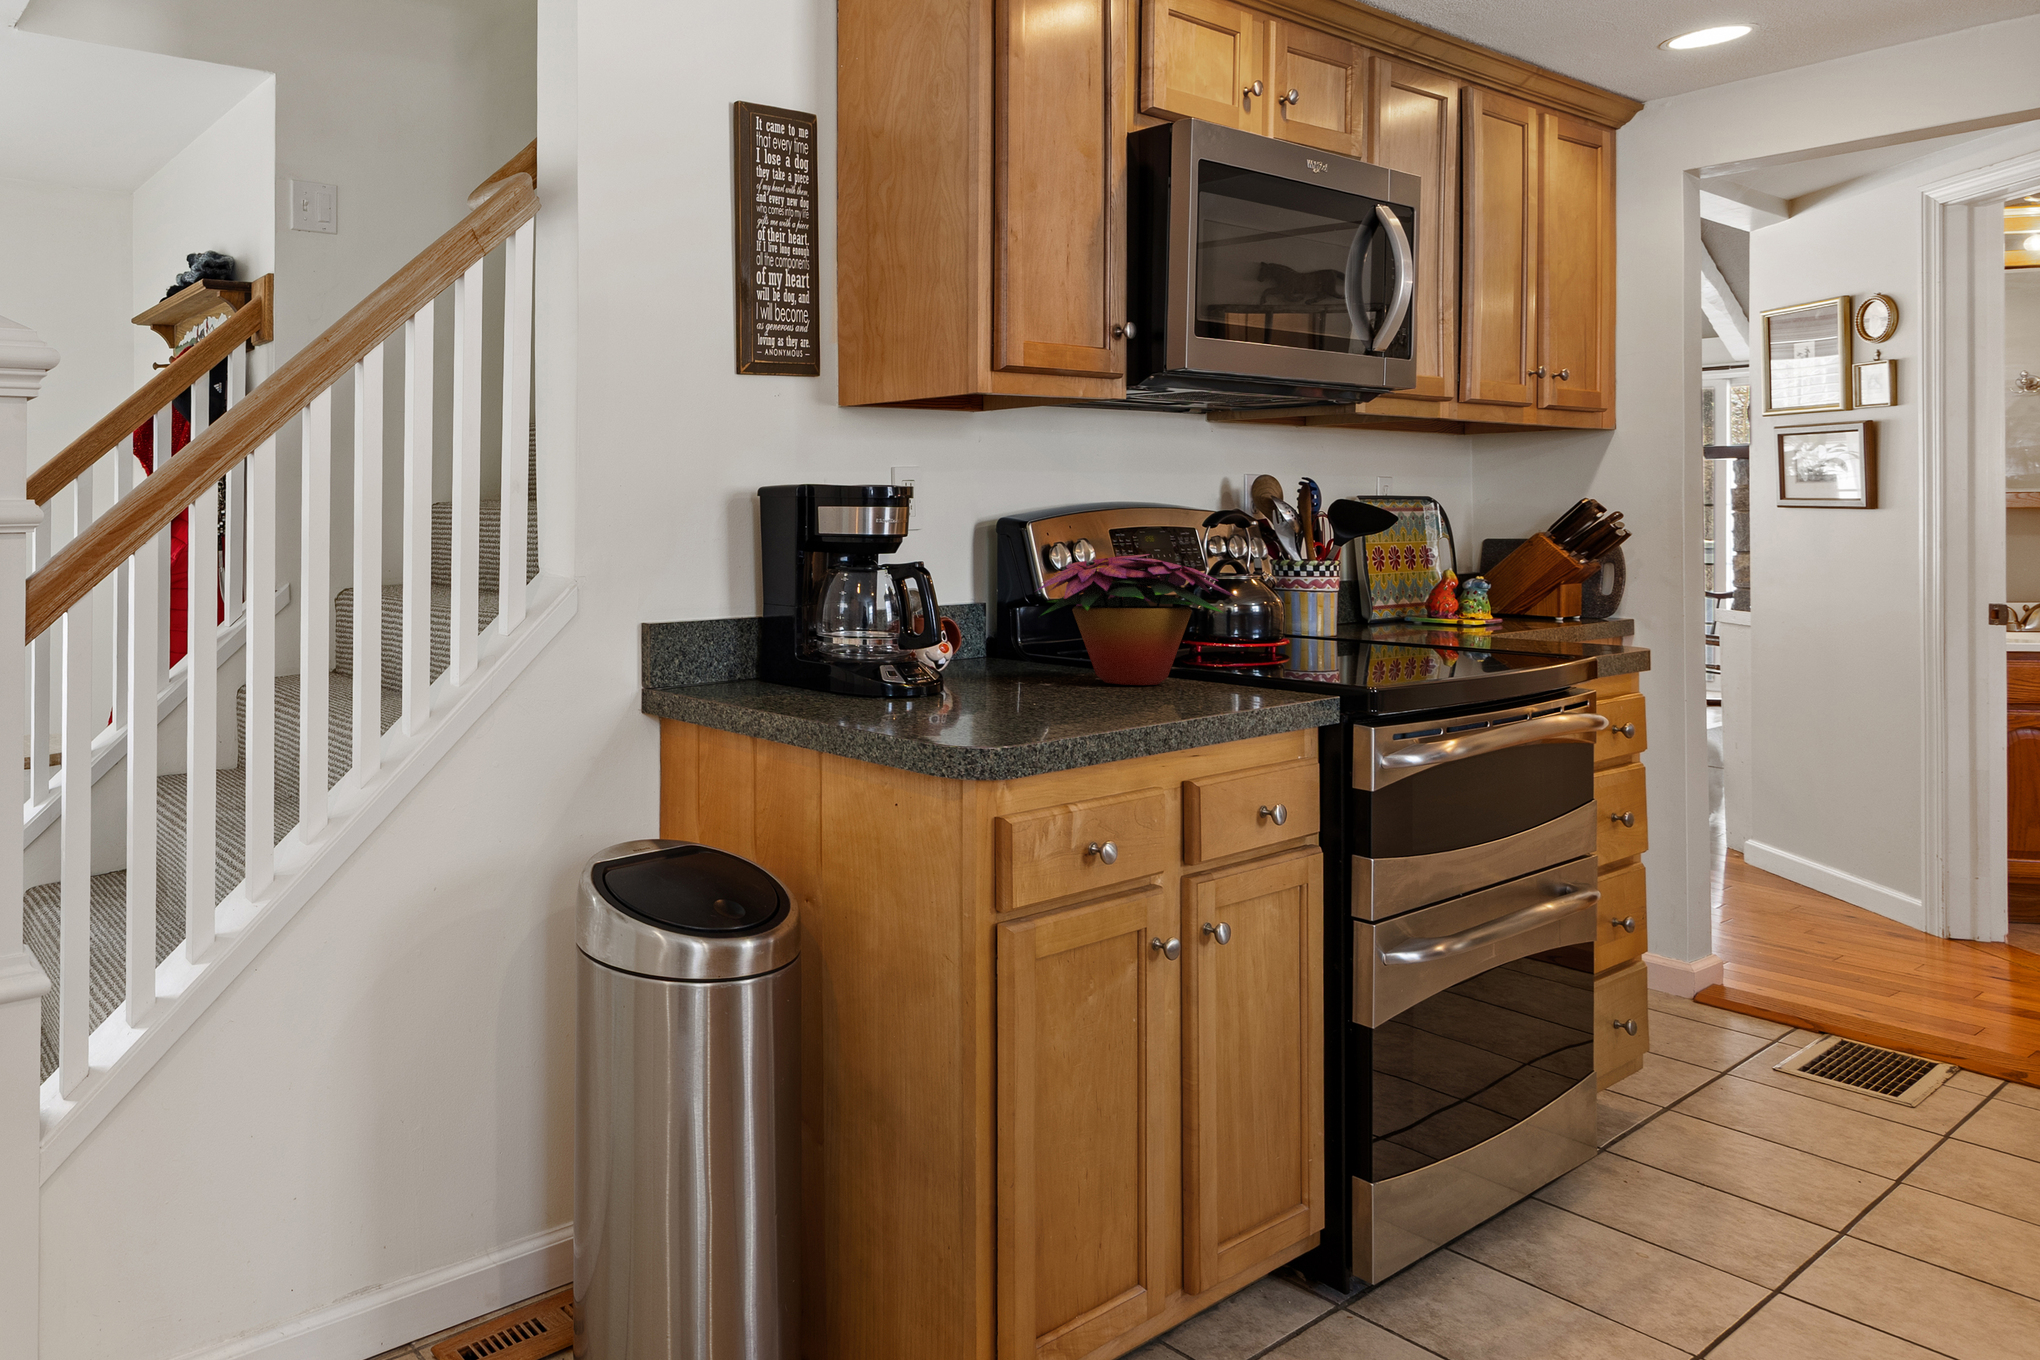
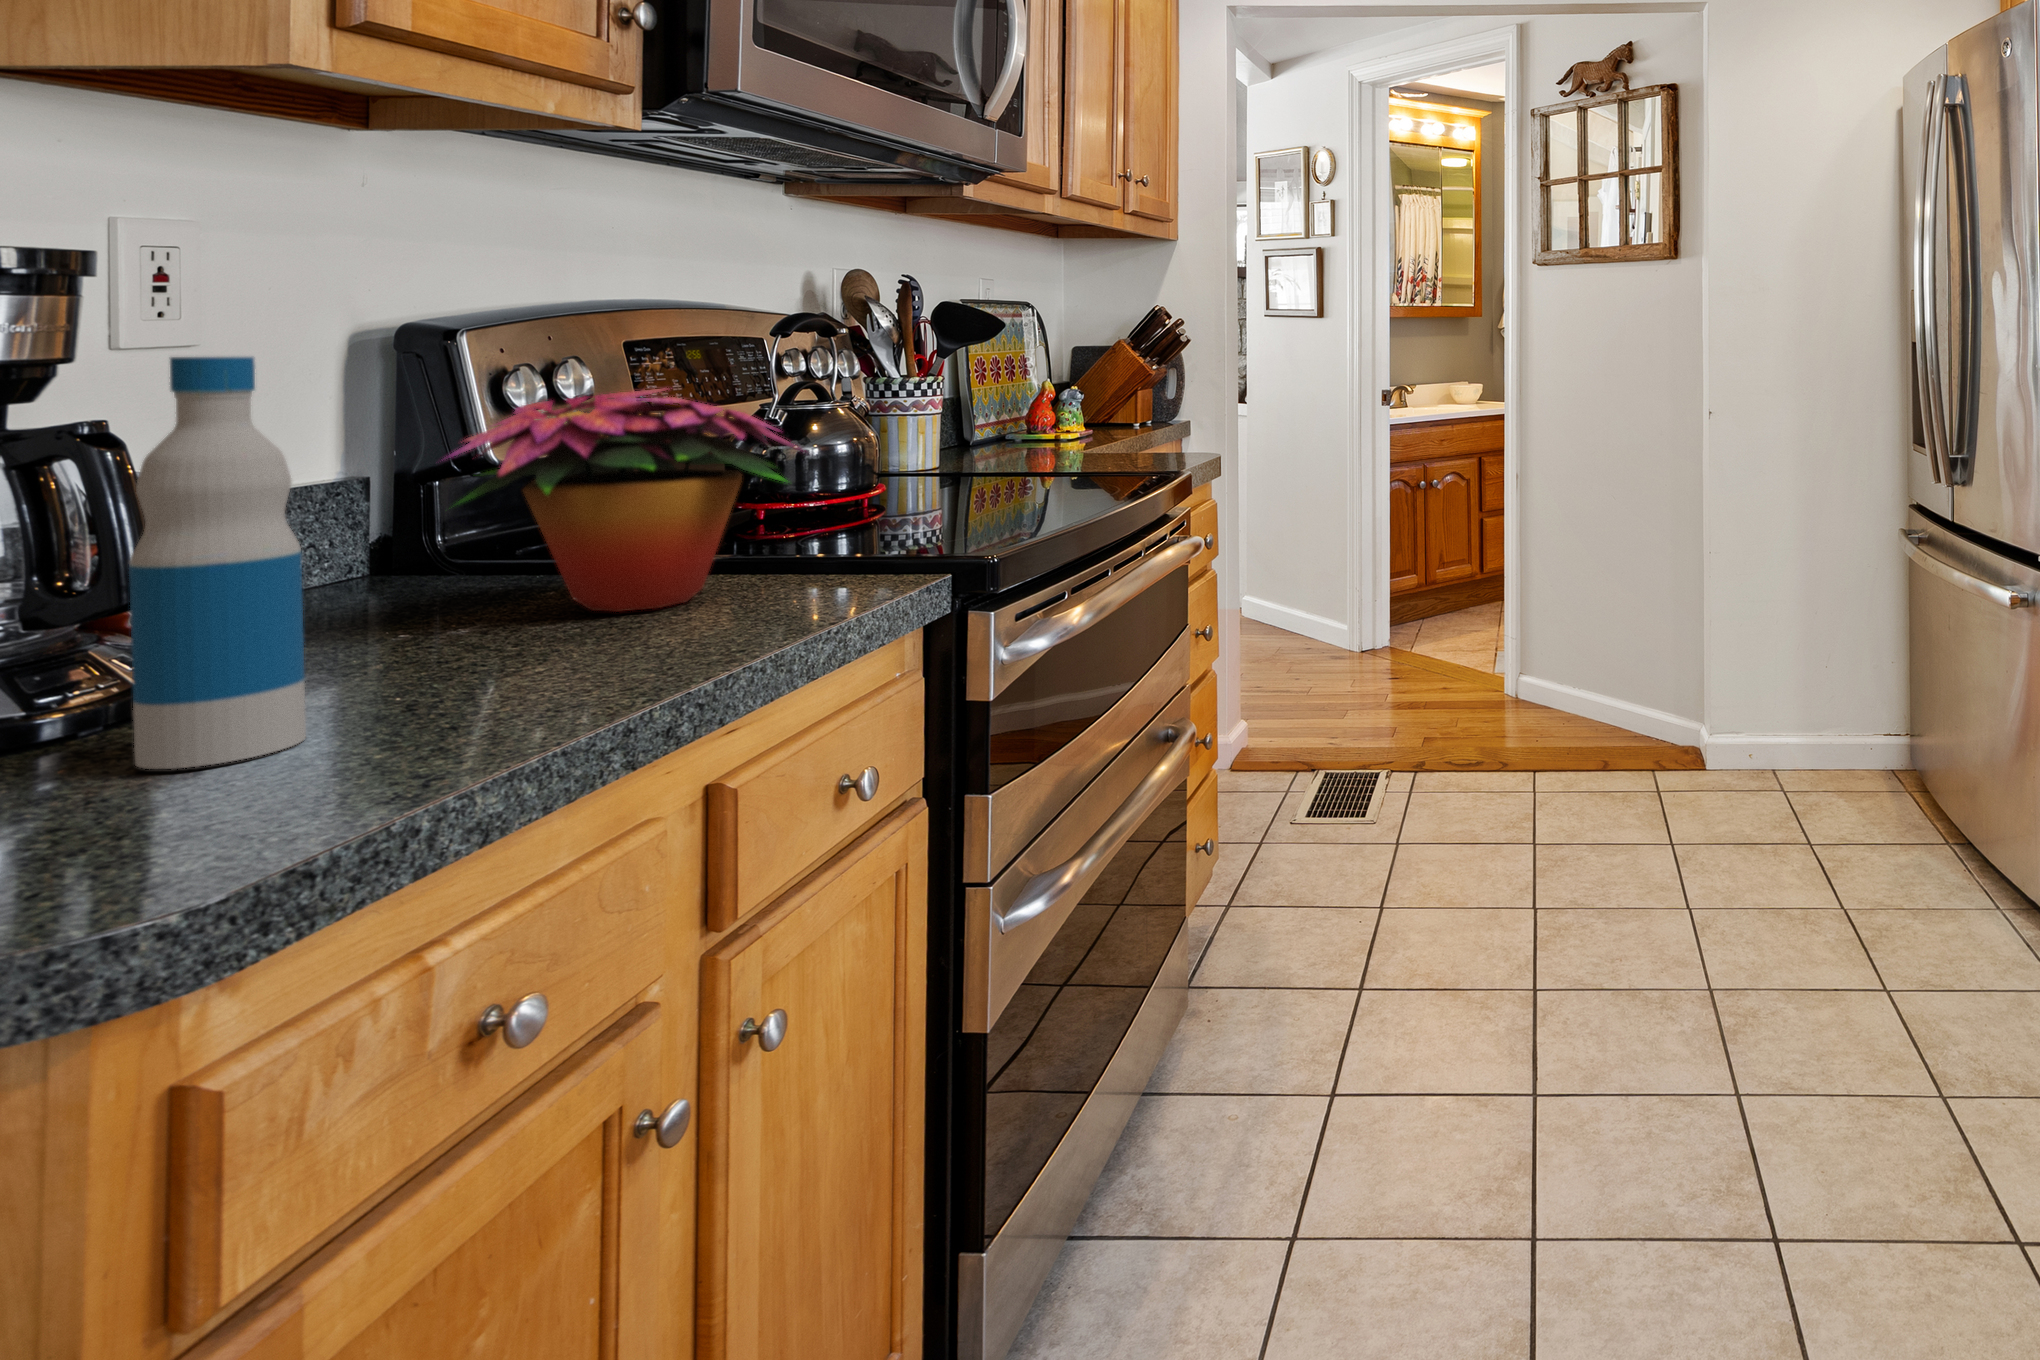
bottle: none [940,530,998,711] -> present [129,357,306,769]

